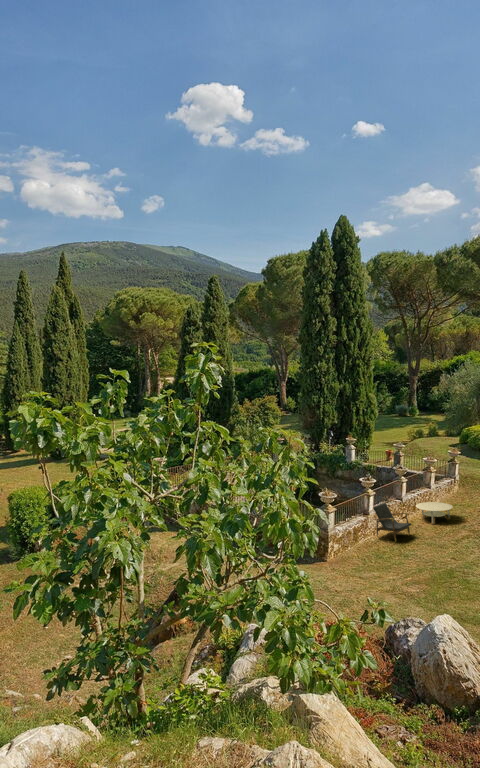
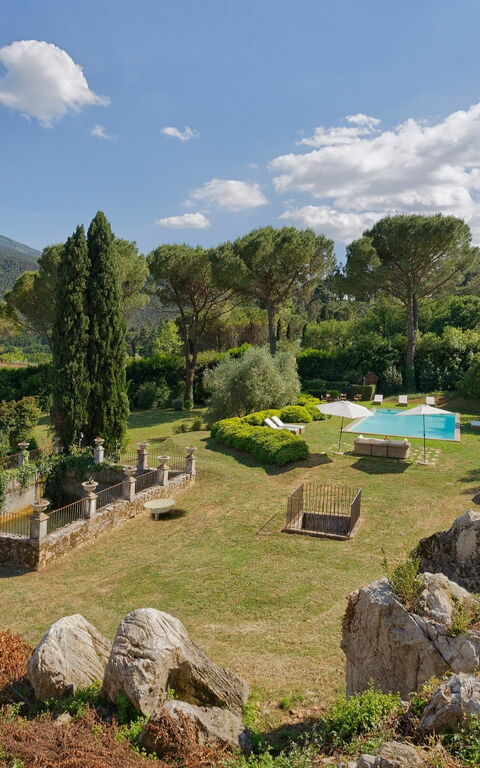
lounge chair: present [373,503,412,542] -> none [95,505,131,542]

